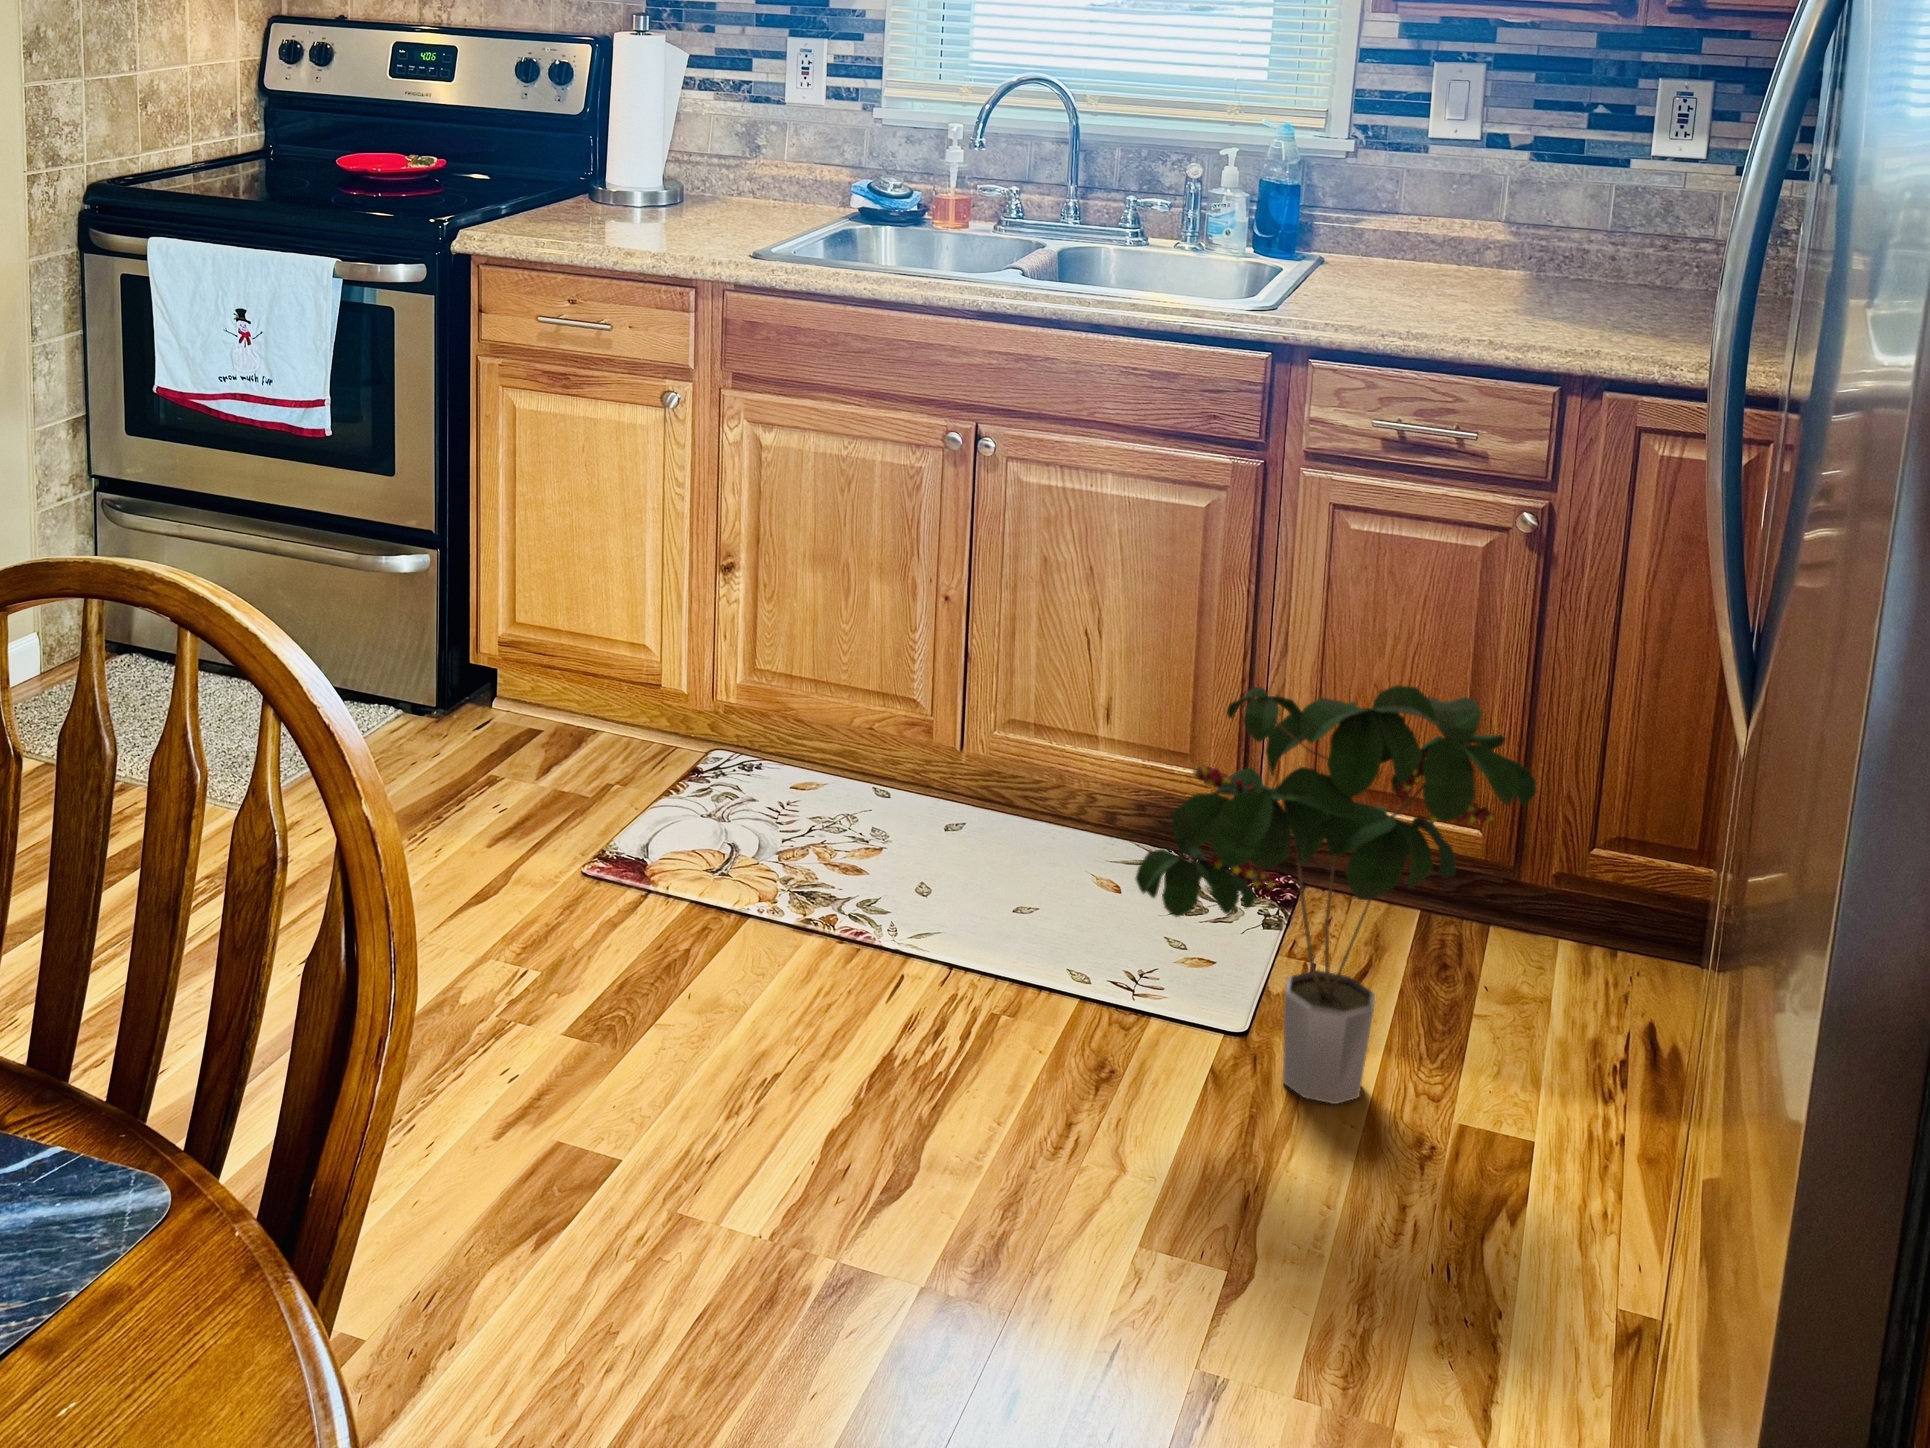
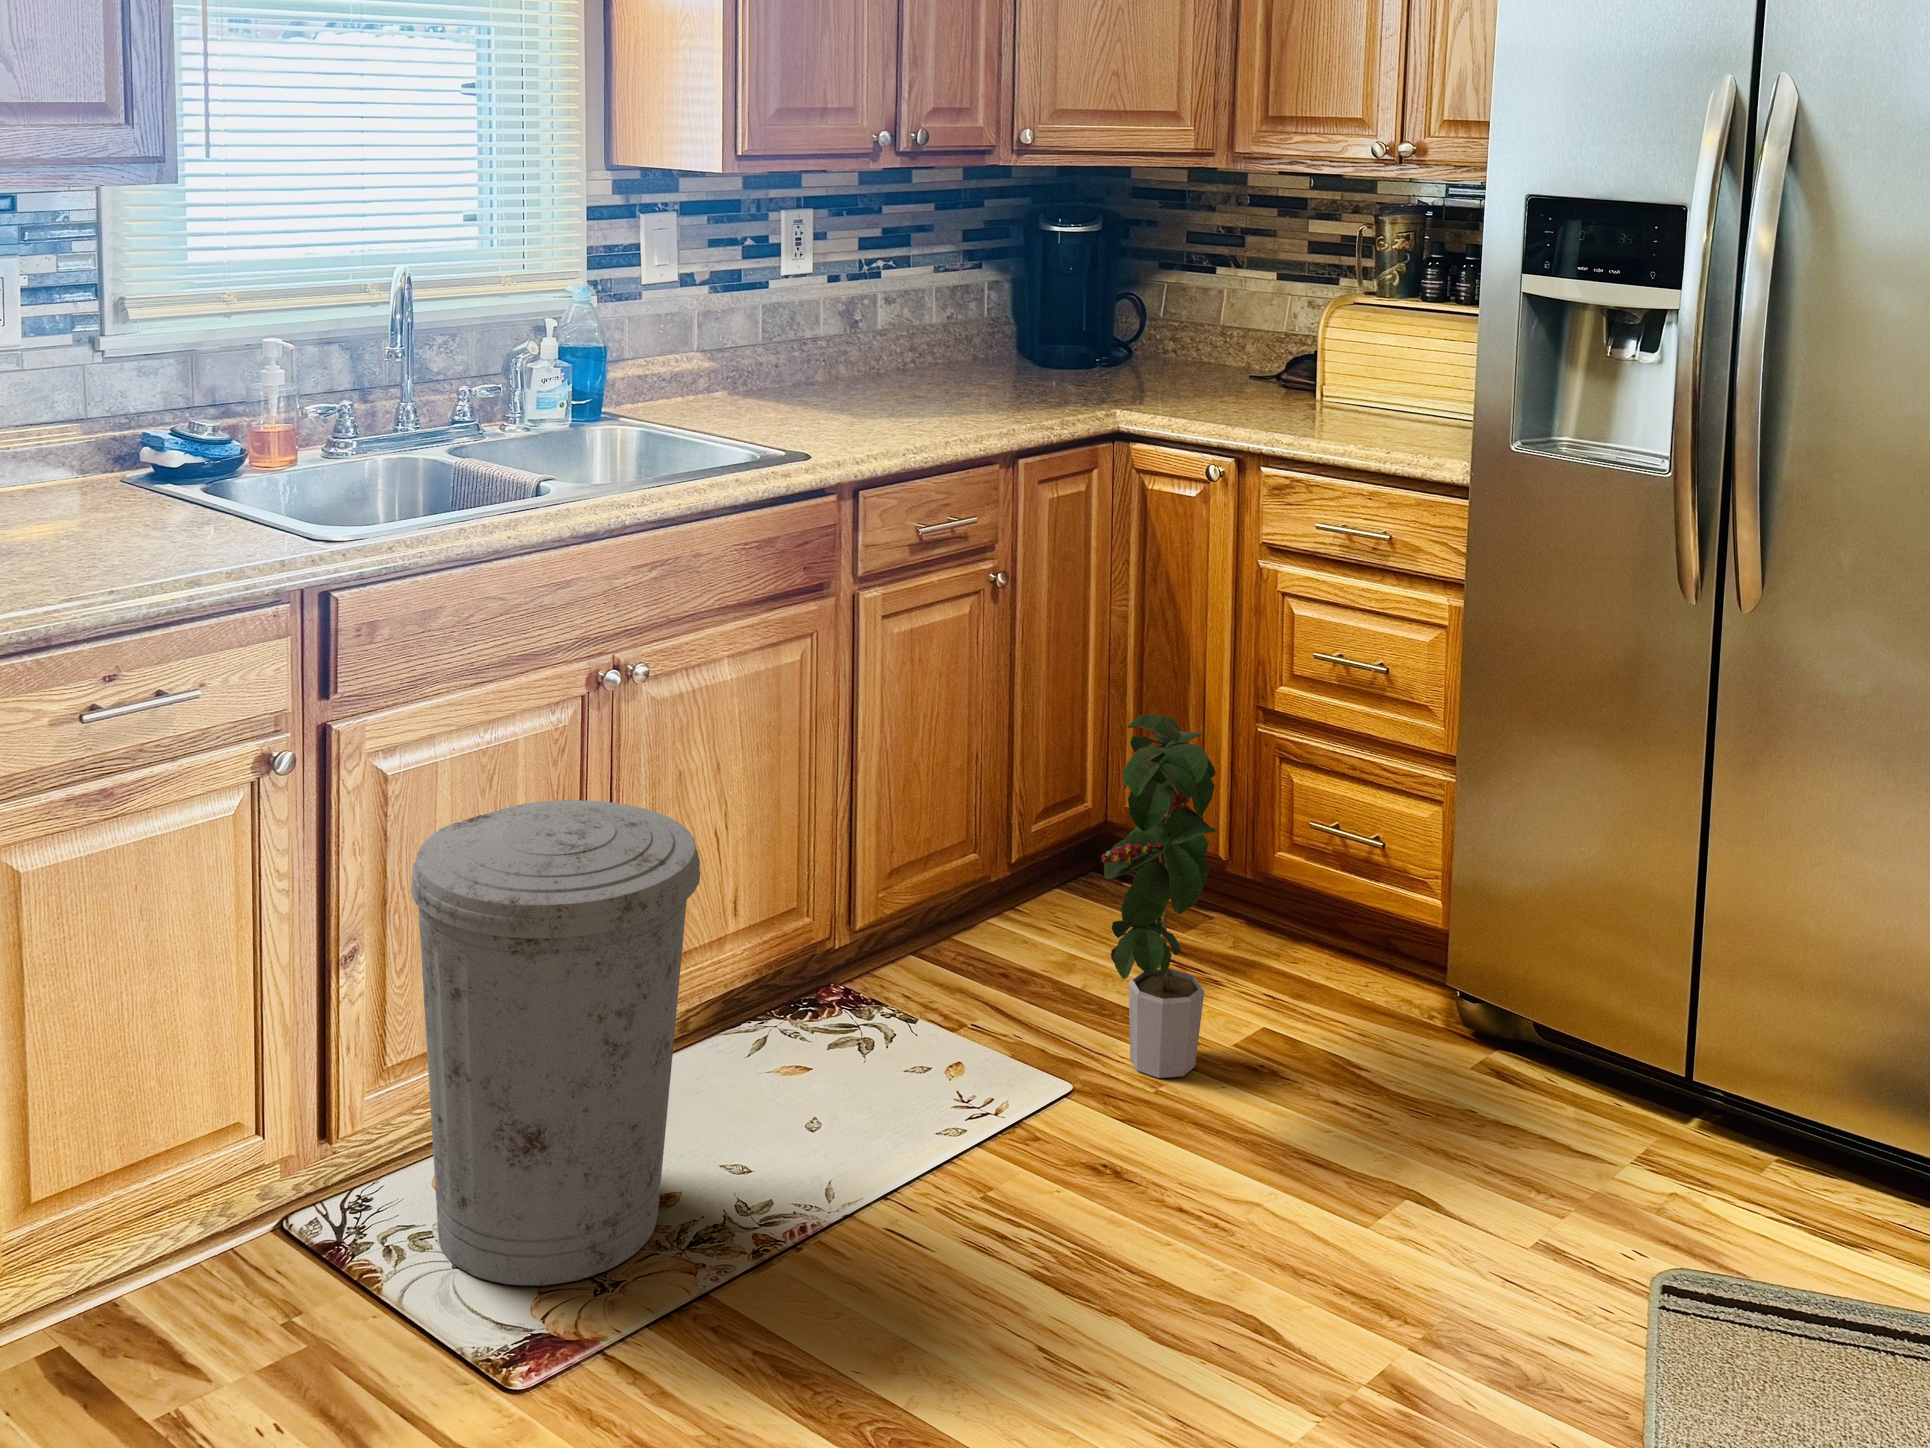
trash can: none [664,497,896,870] -> present [411,800,700,1286]

